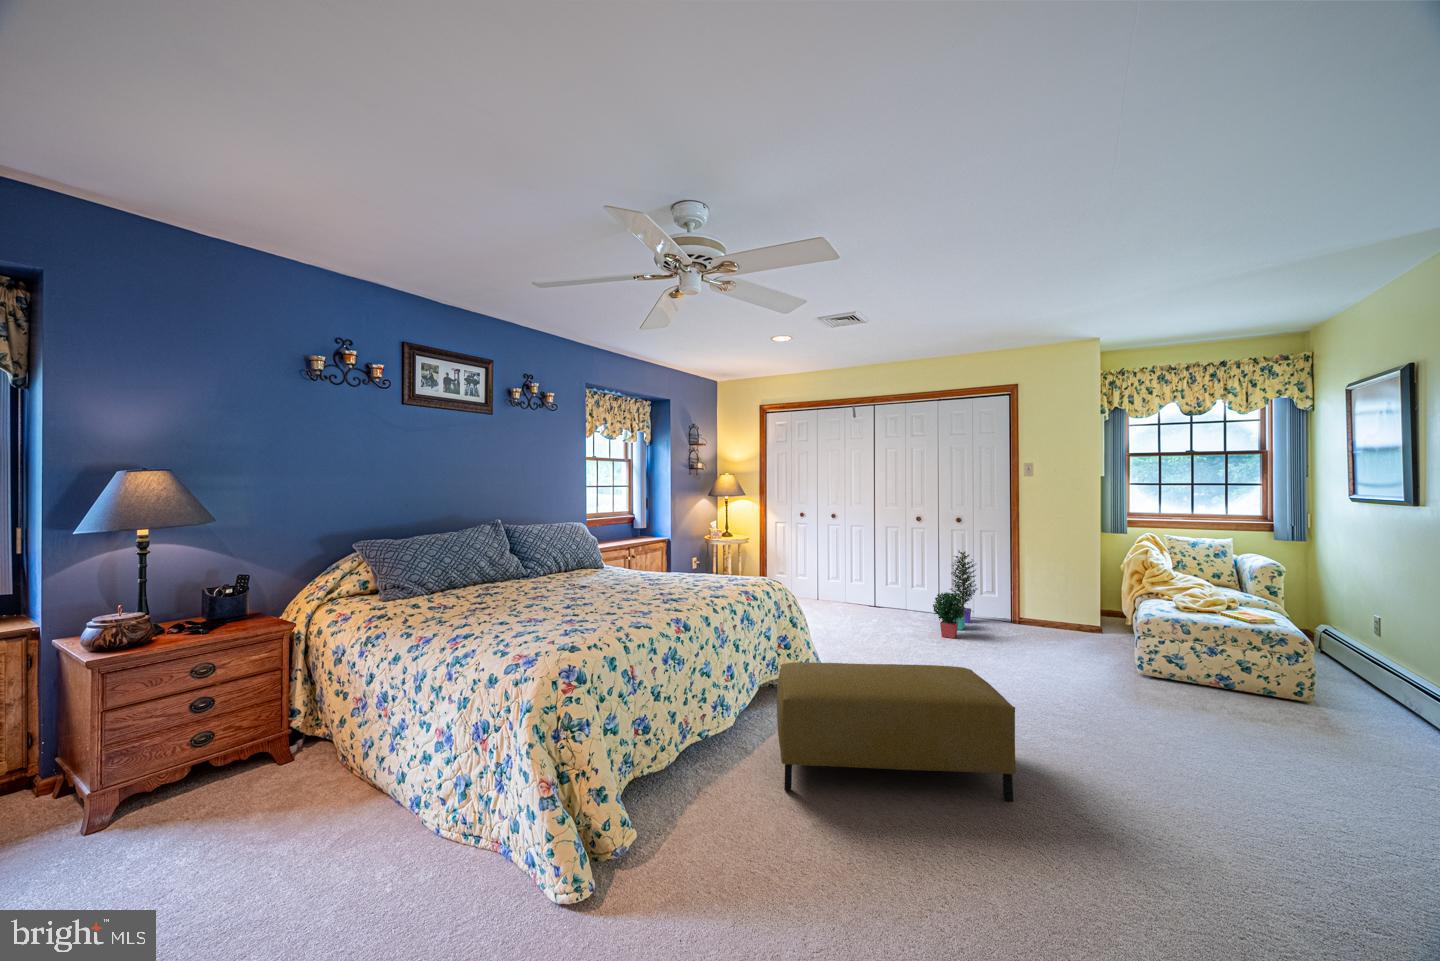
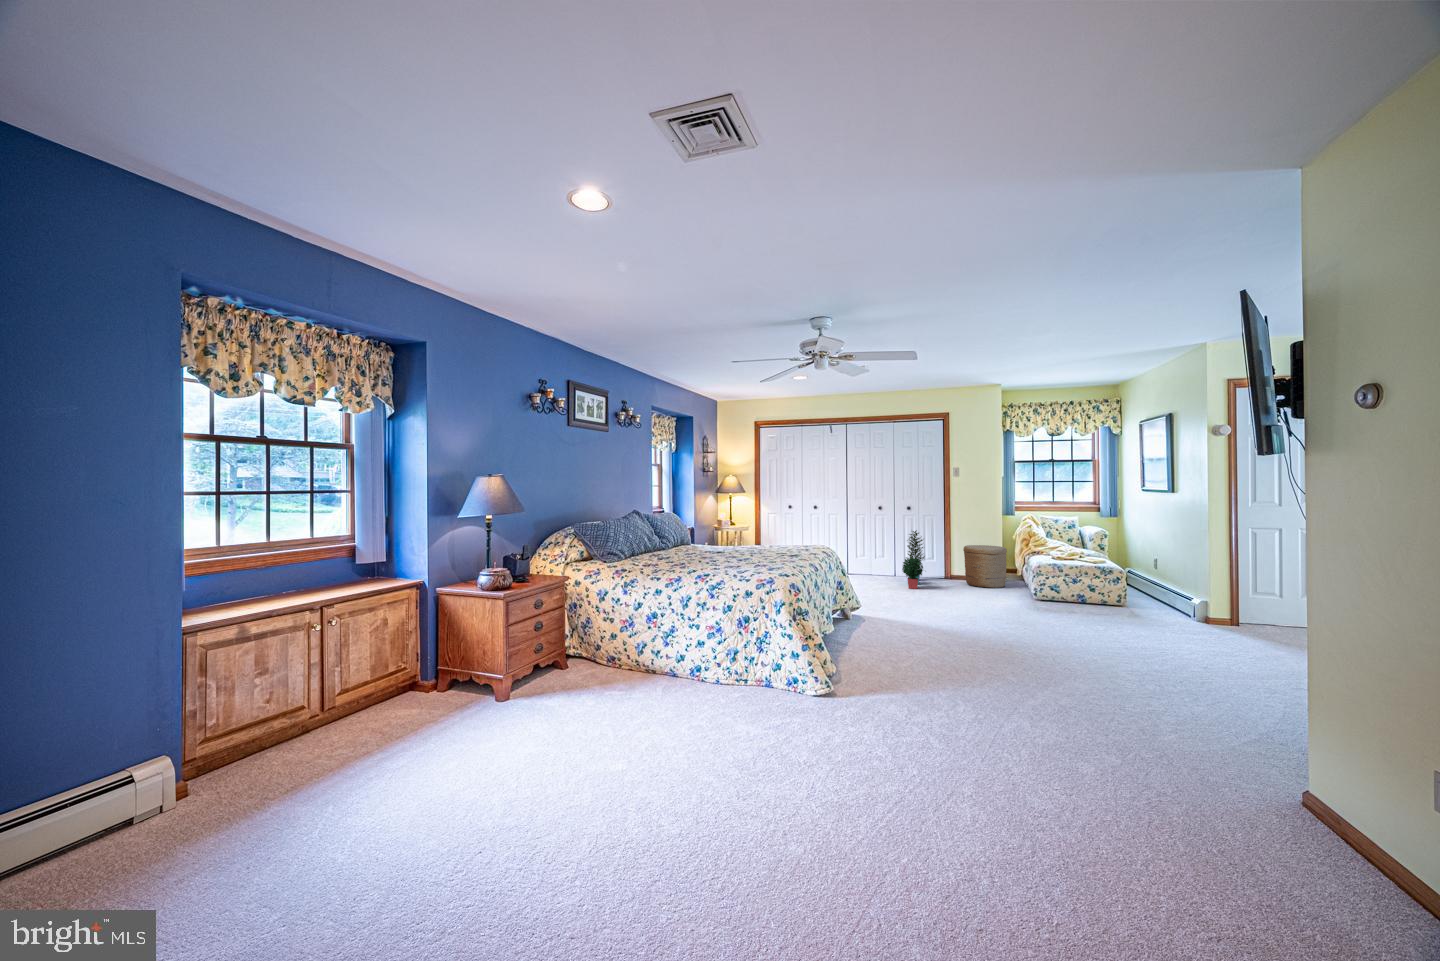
woven basket: none [1033,576,1103,644] -> present [963,545,1007,588]
ottoman: present [777,662,1016,801] -> none [860,587,1001,654]

